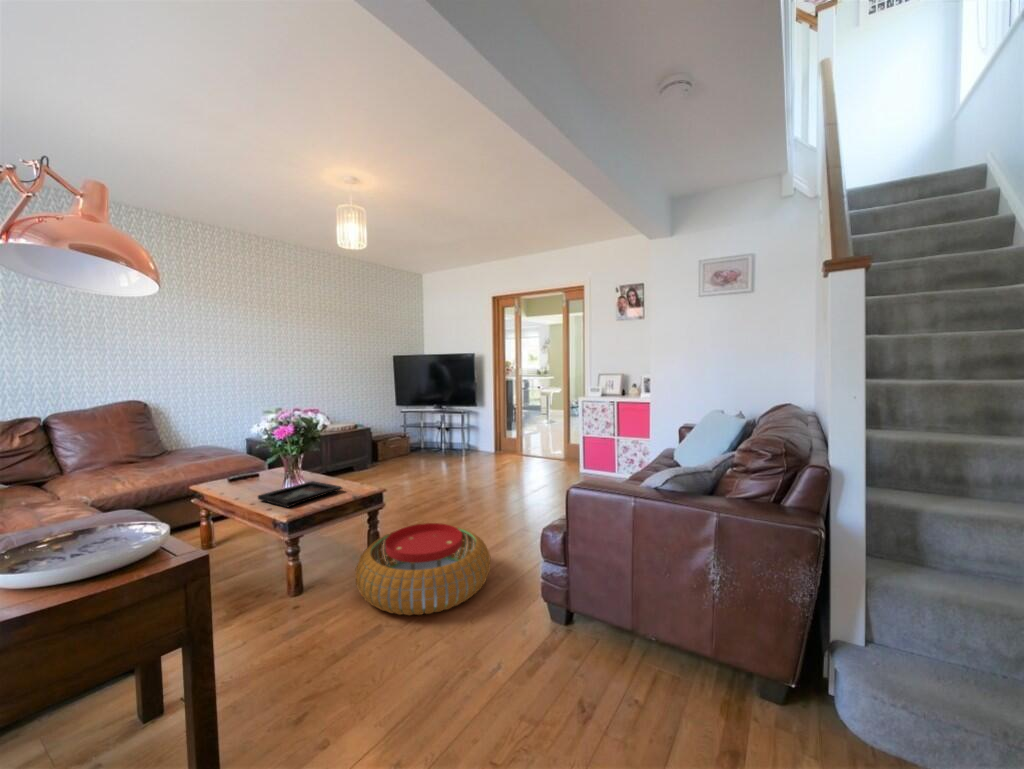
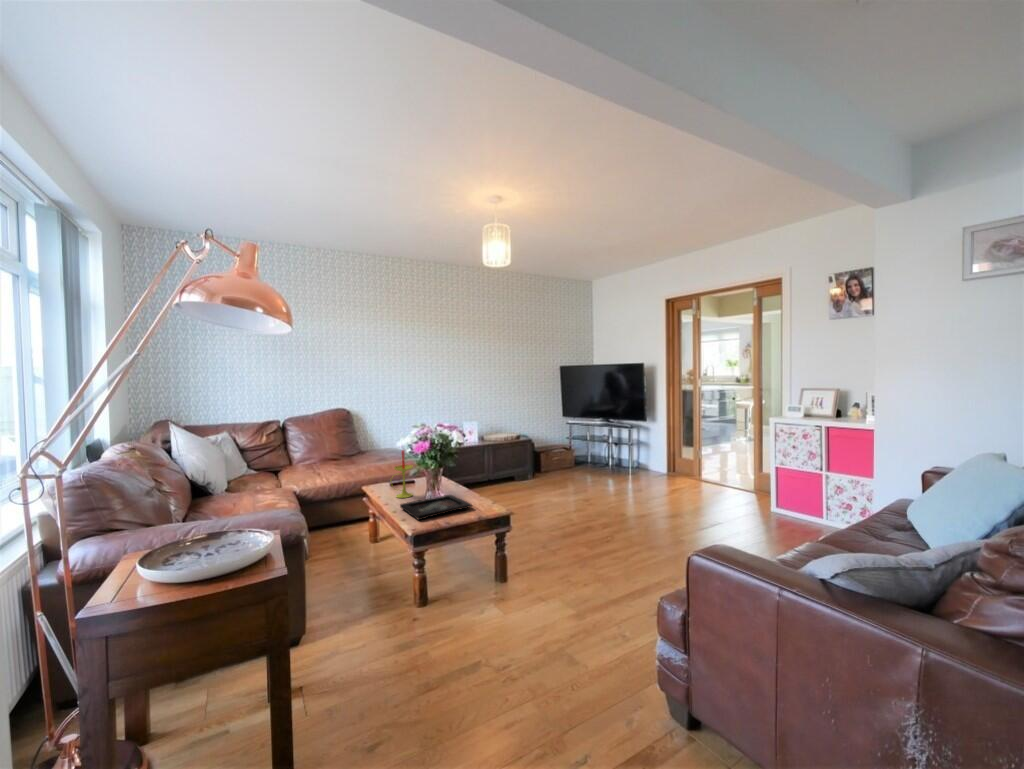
candle: none [237,438,265,492] -> present [390,450,413,498]
pouf: present [356,523,490,616] -> none [468,557,614,665]

